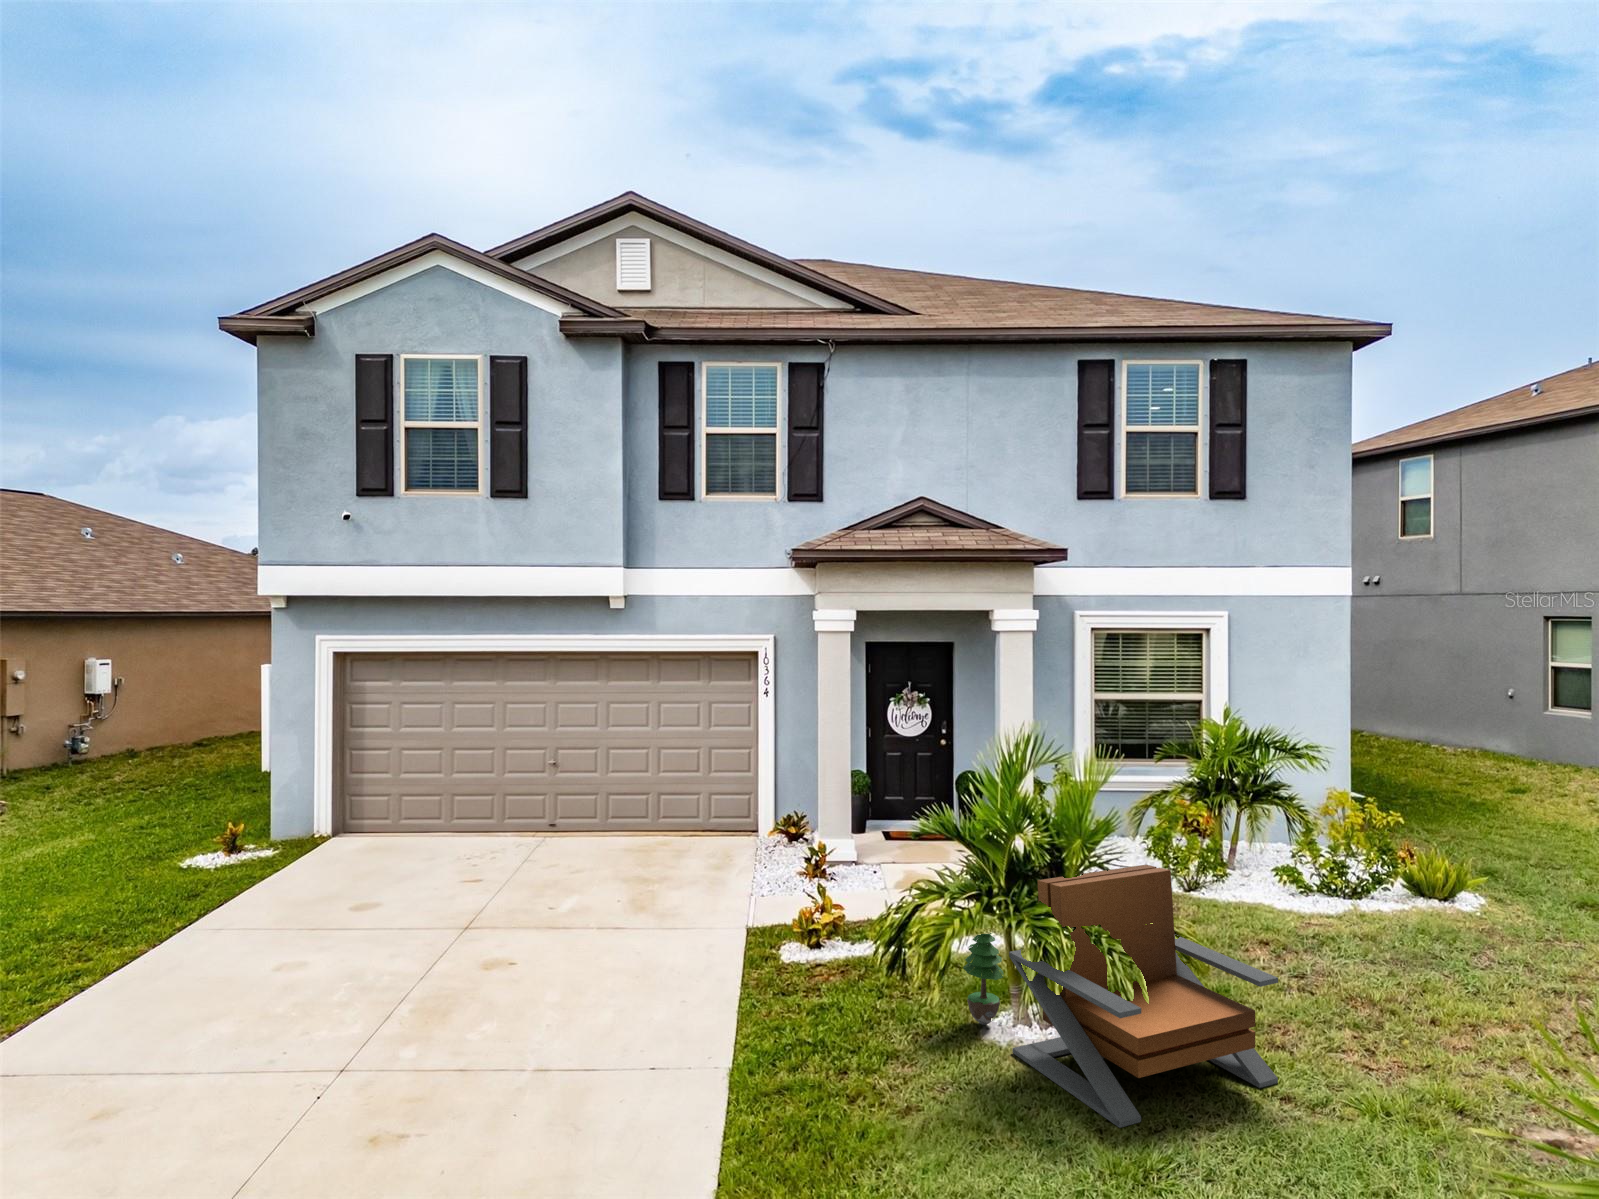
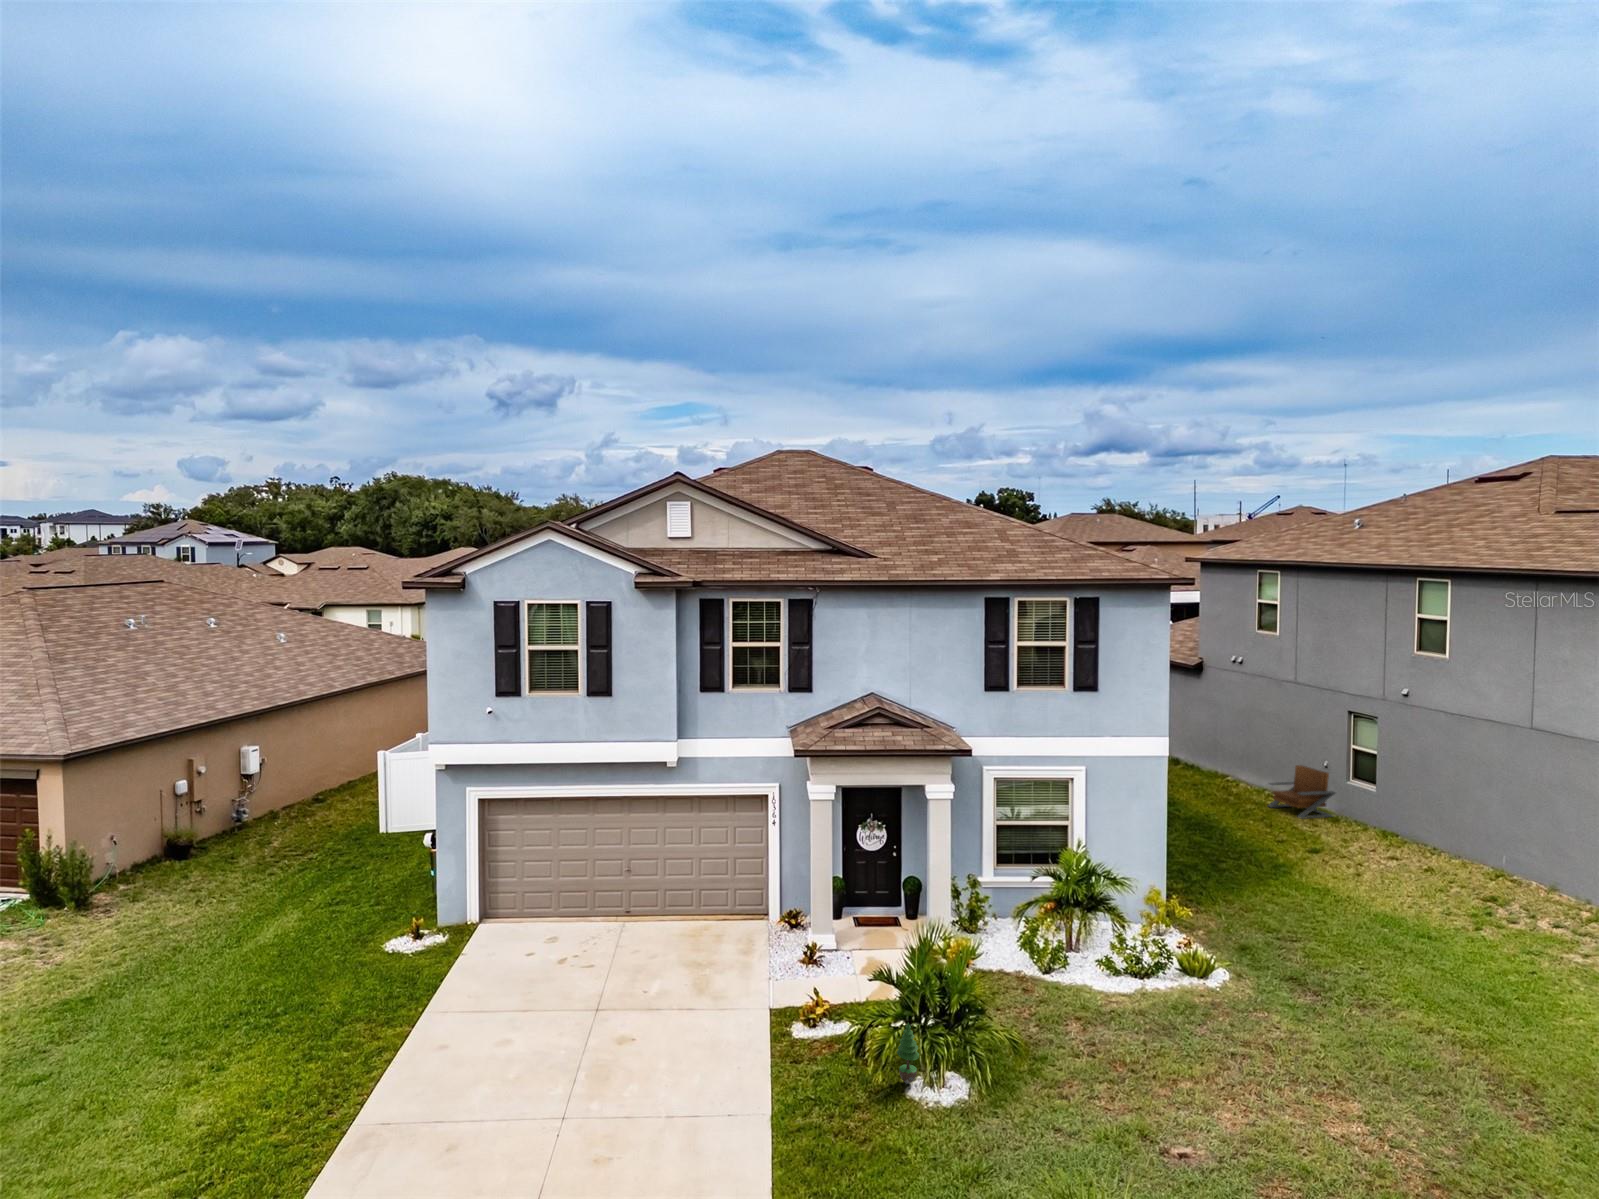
lounge chair: present [1009,865,1278,1128] -> present [1268,765,1335,819]

